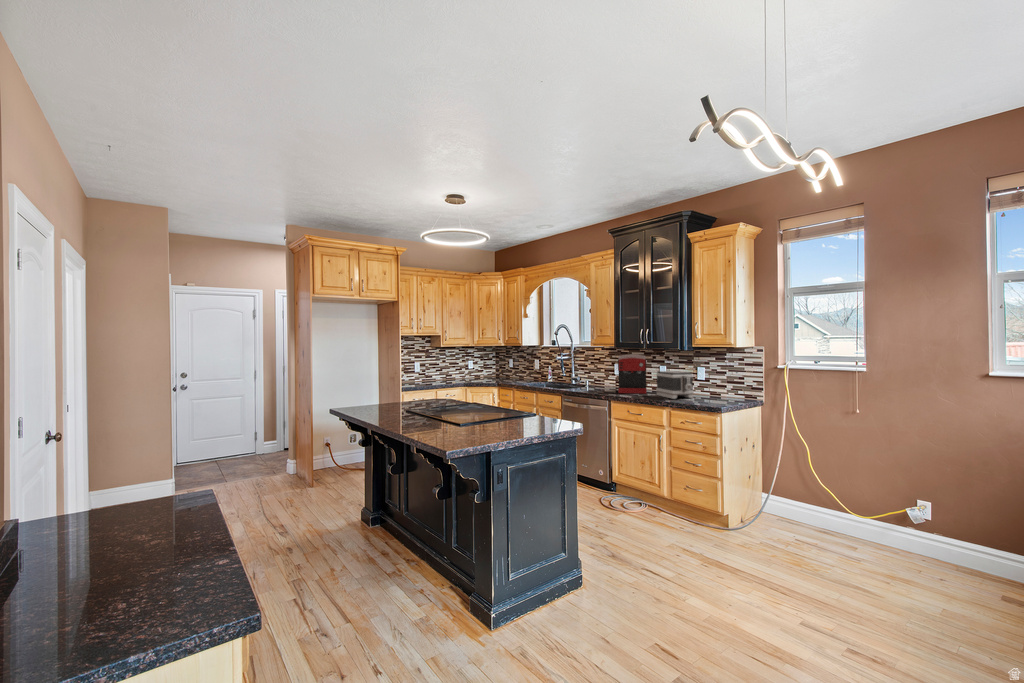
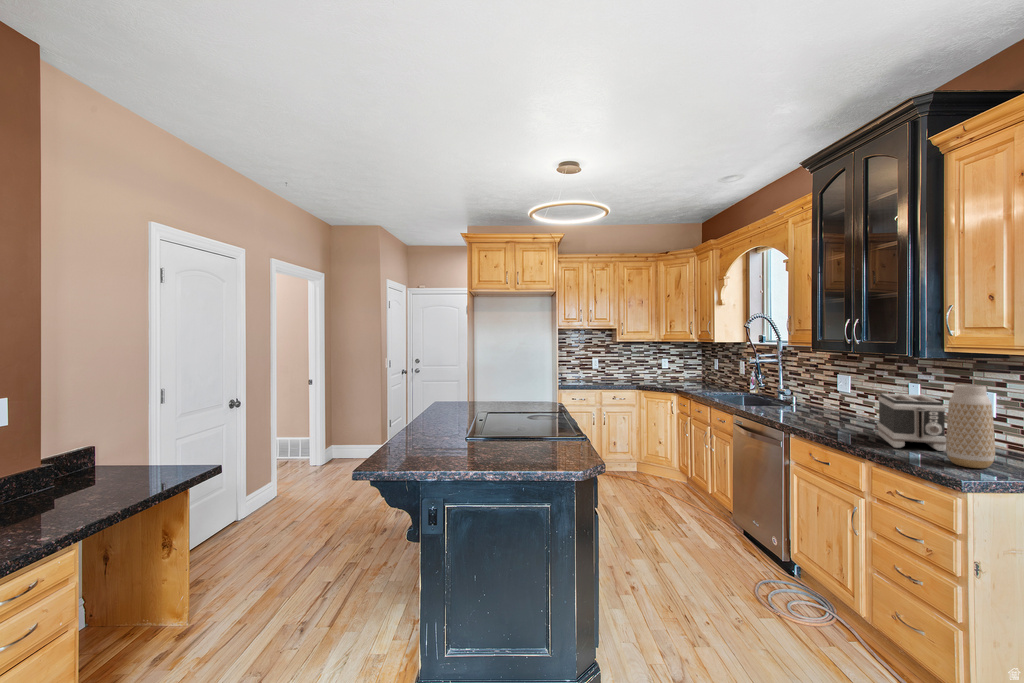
coffee maker: present [618,354,647,393] -> none [813,361,880,429]
vase: none [700,362,719,402] -> present [946,385,995,468]

